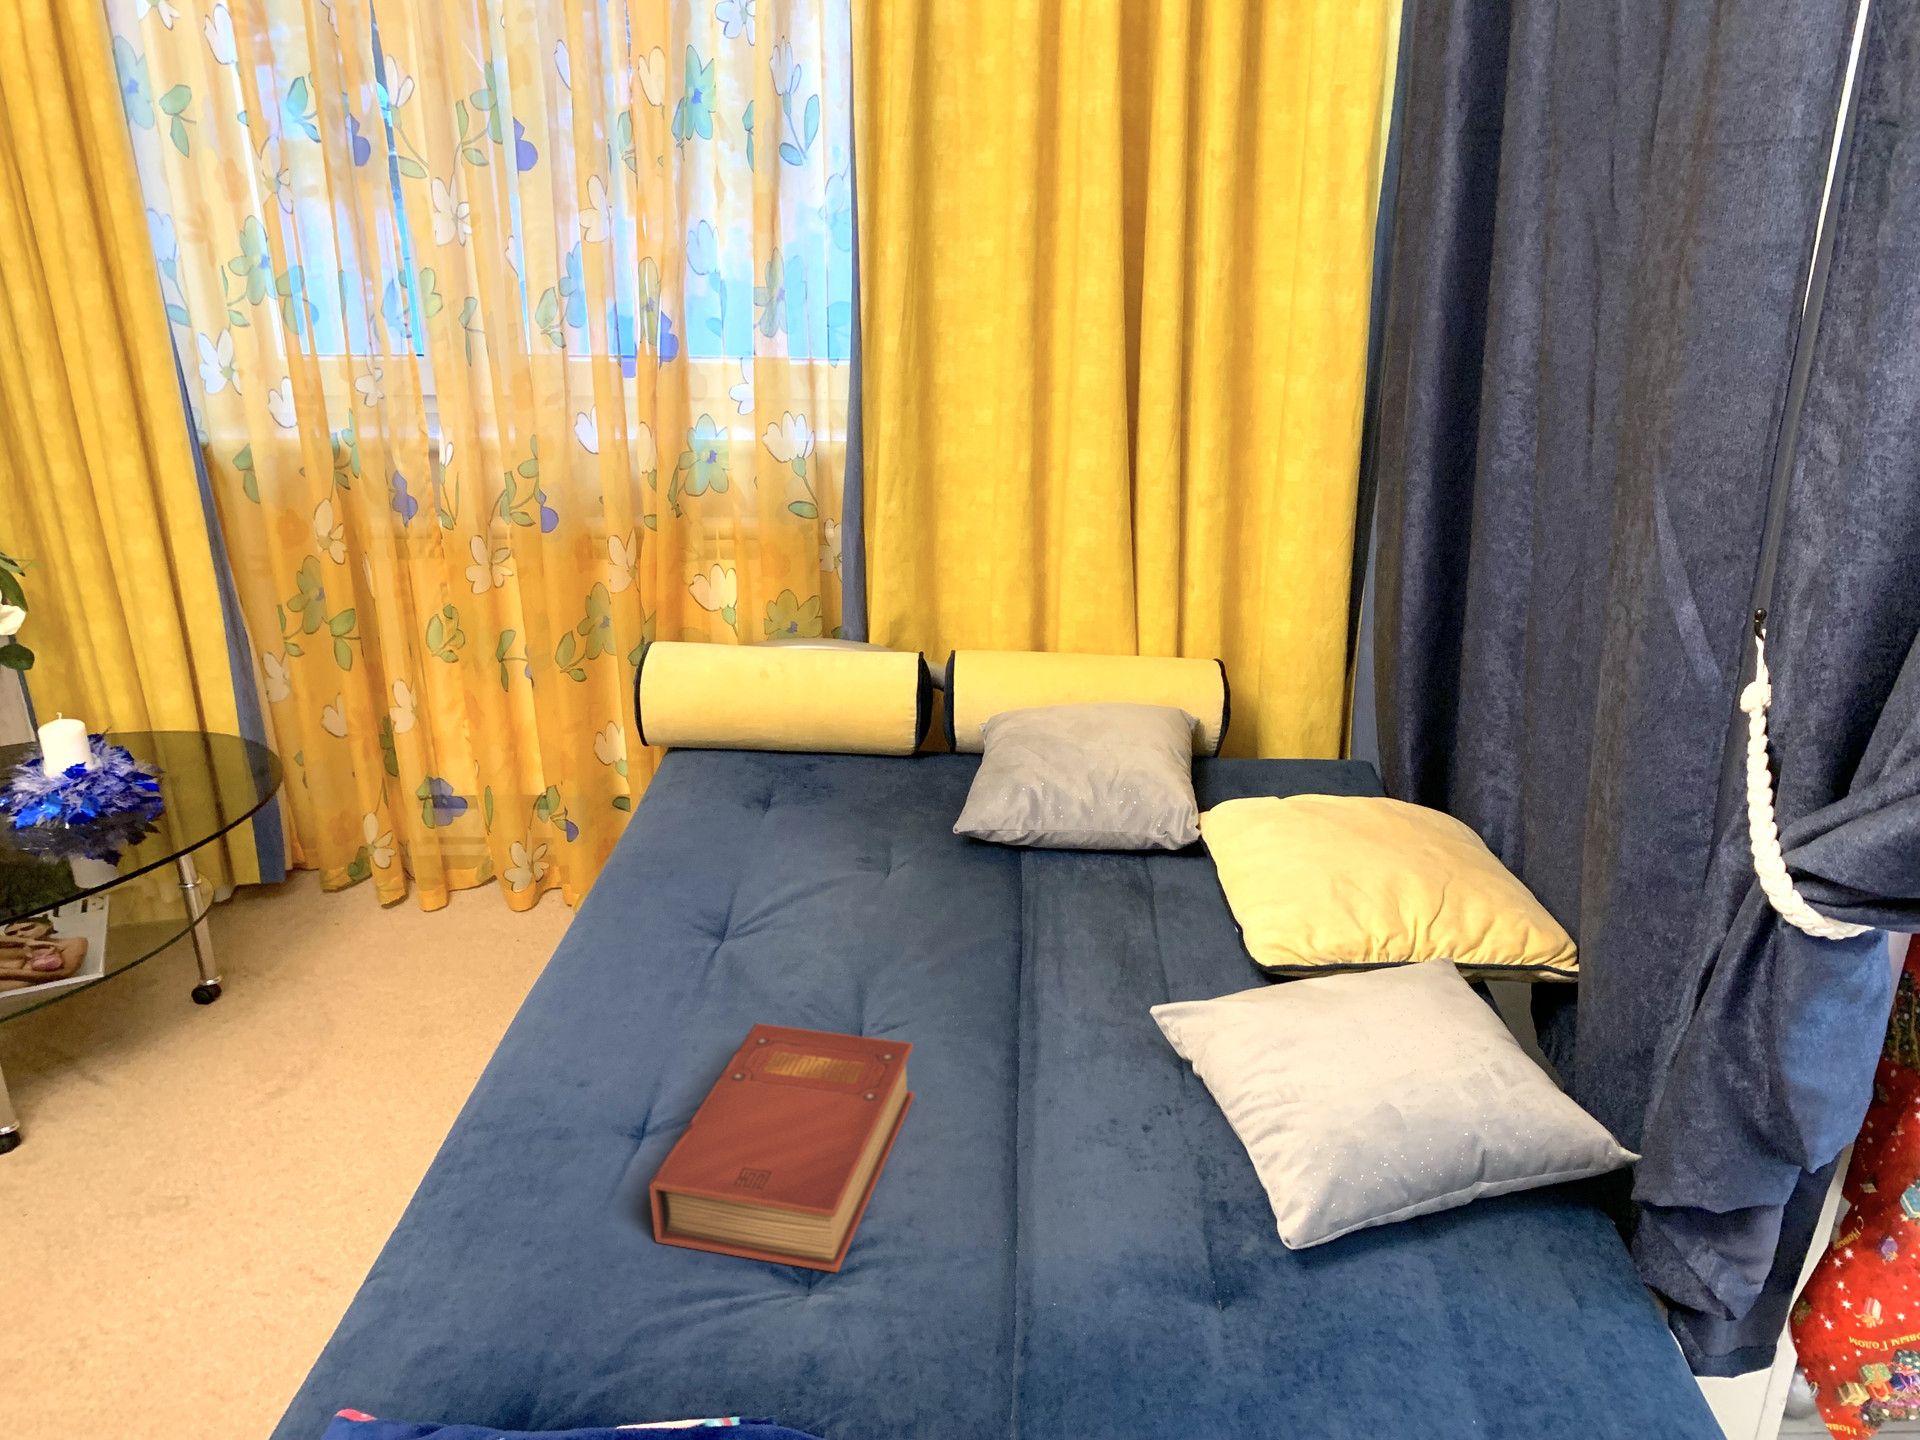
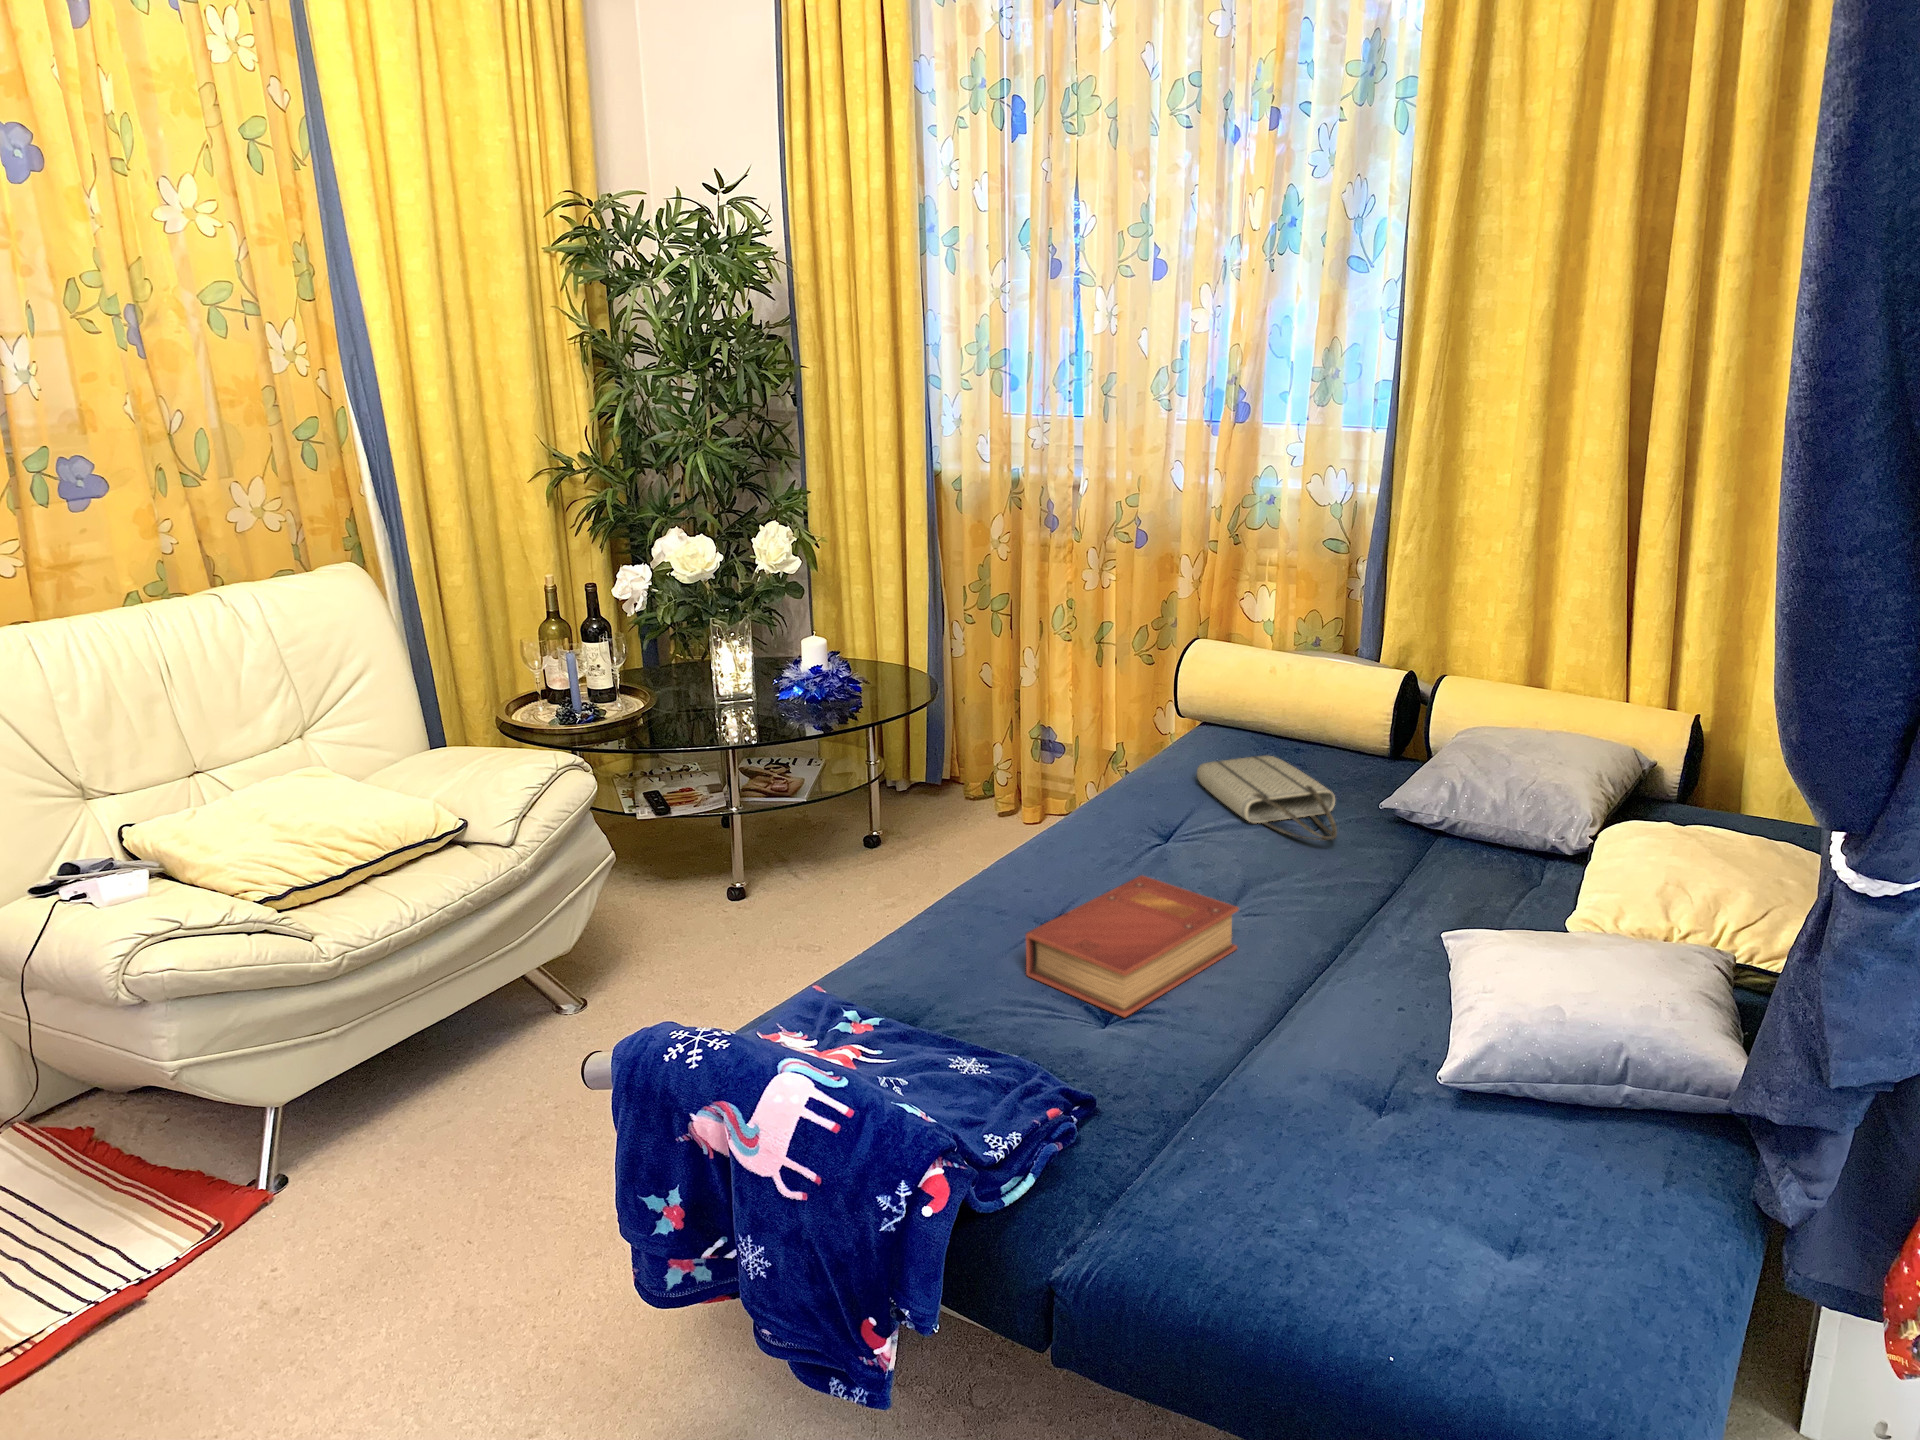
tote bag: none [716,788,940,900] -> present [1197,755,1337,840]

